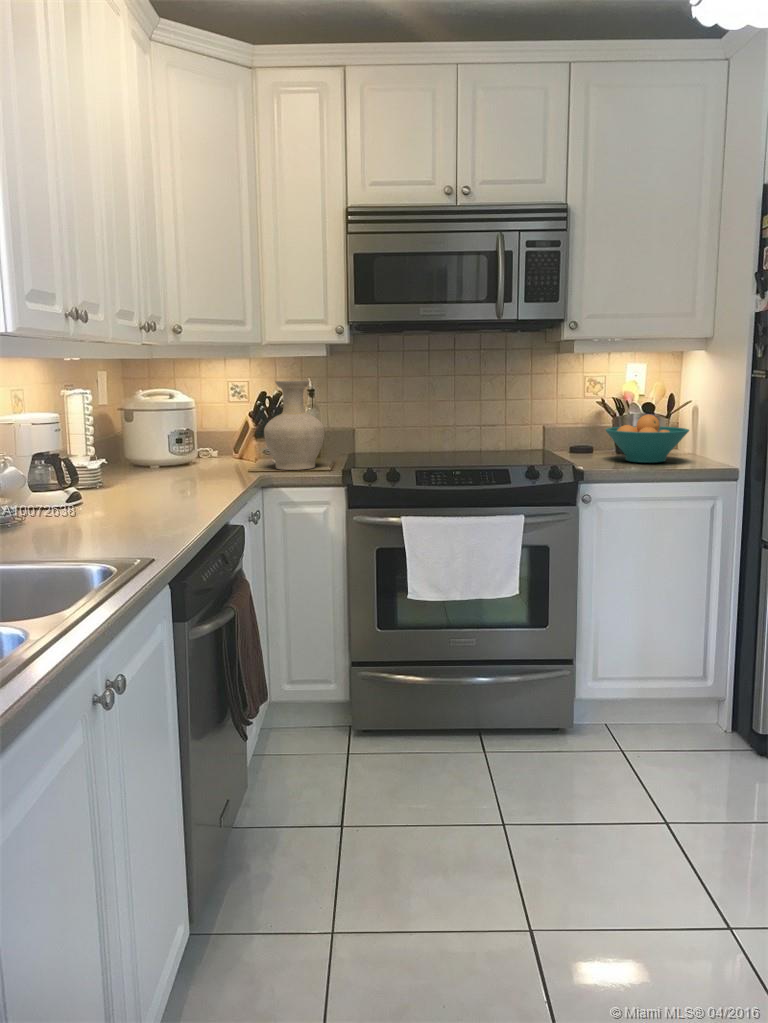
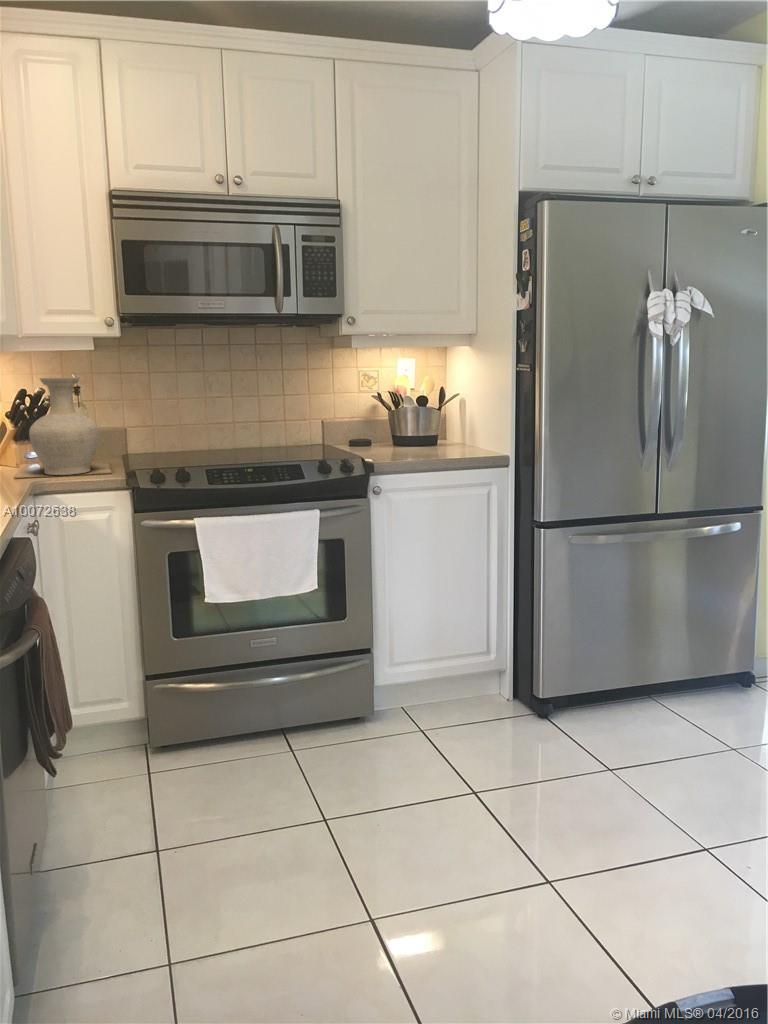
fruit bowl: present [606,415,689,463] -> none [386,407,463,453]

